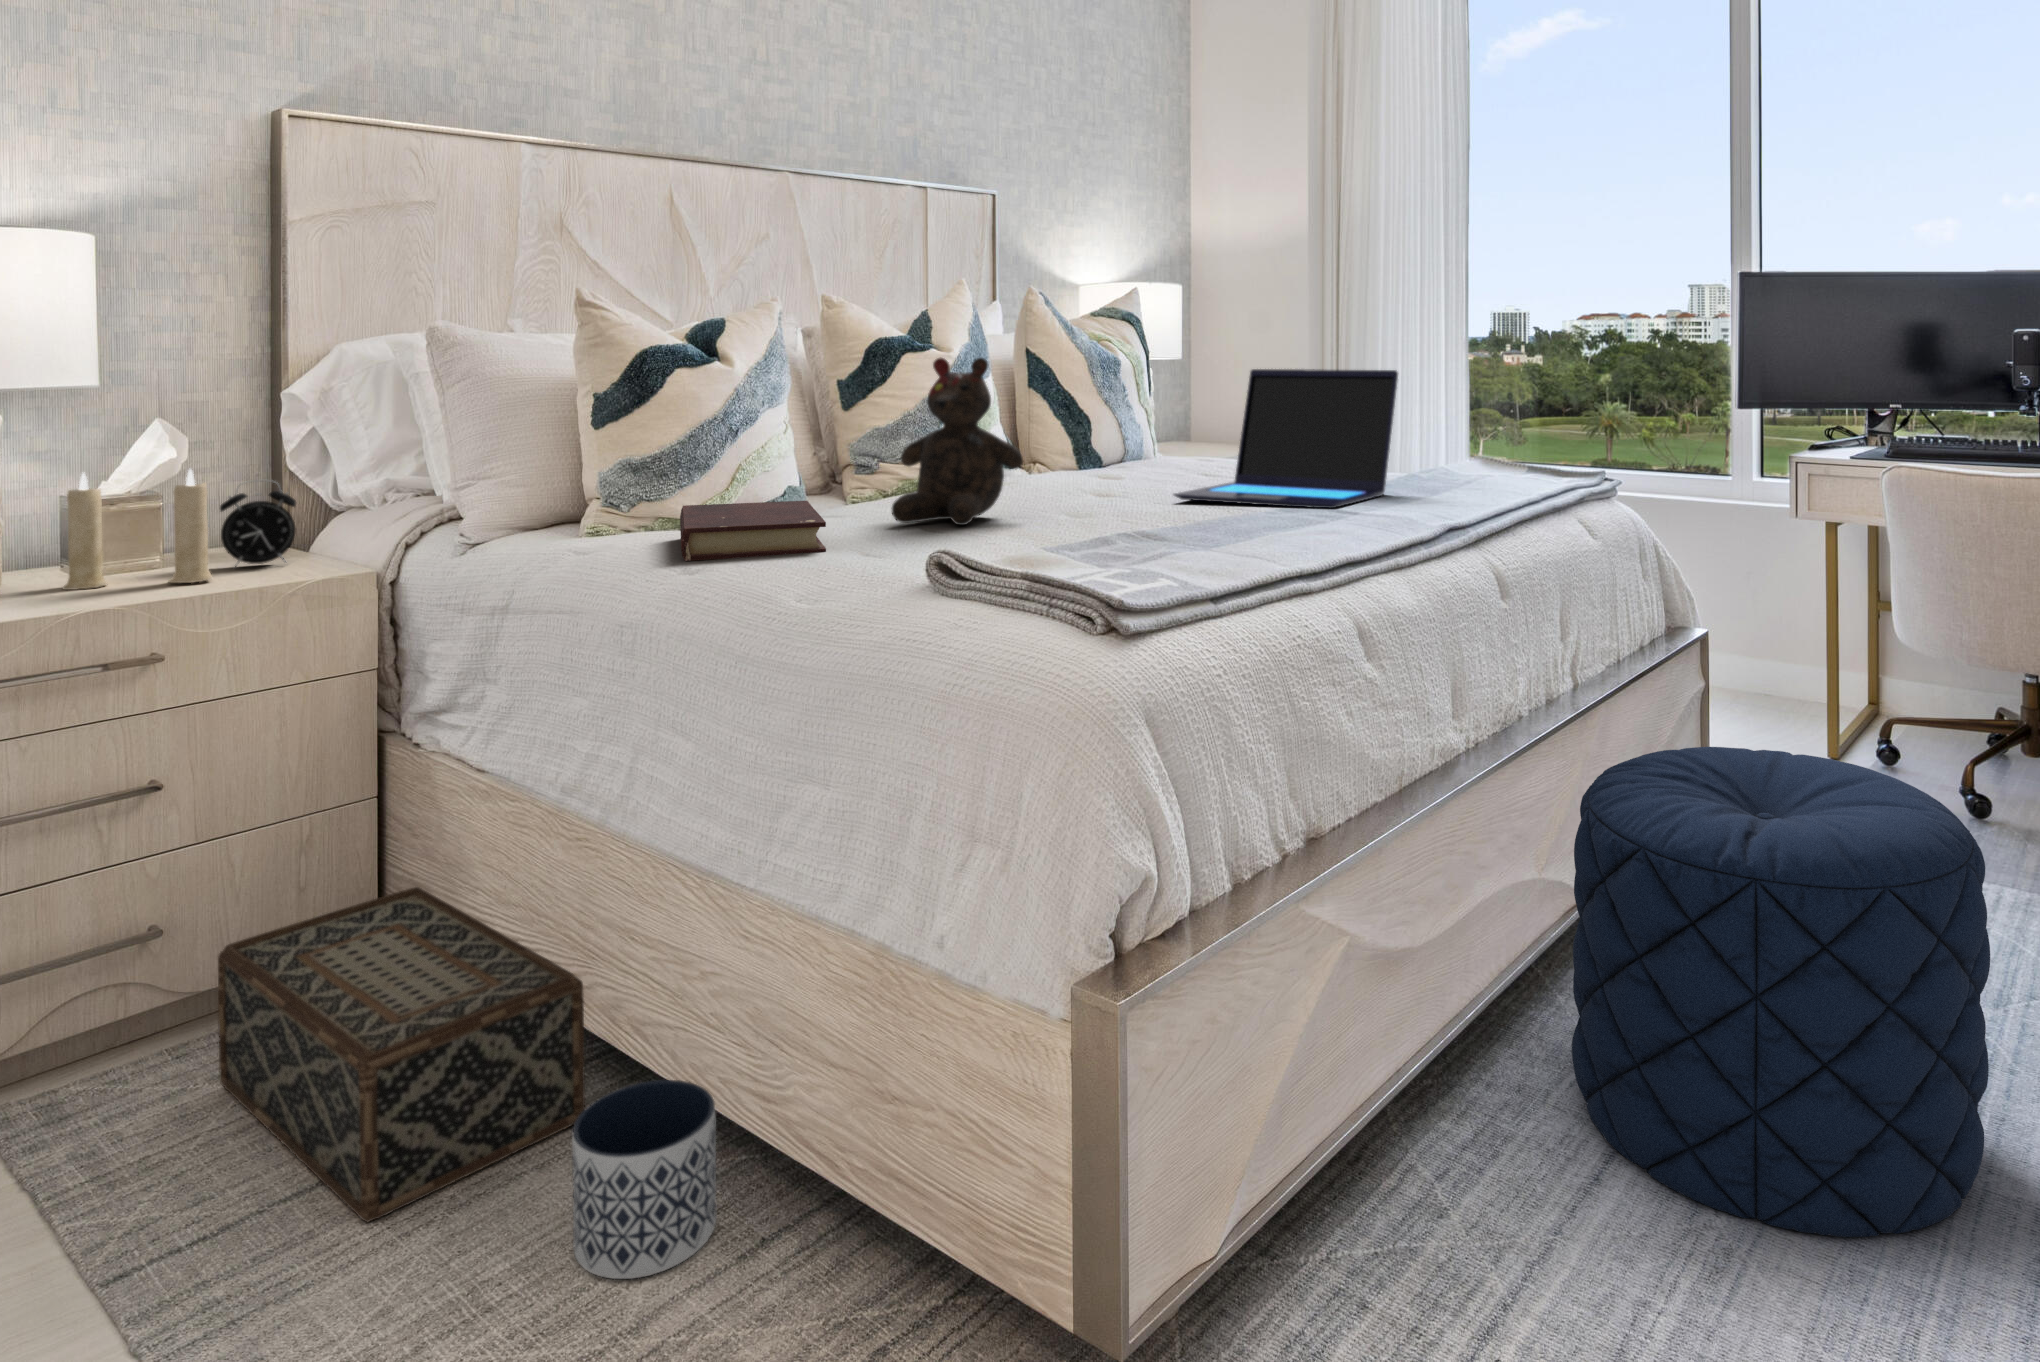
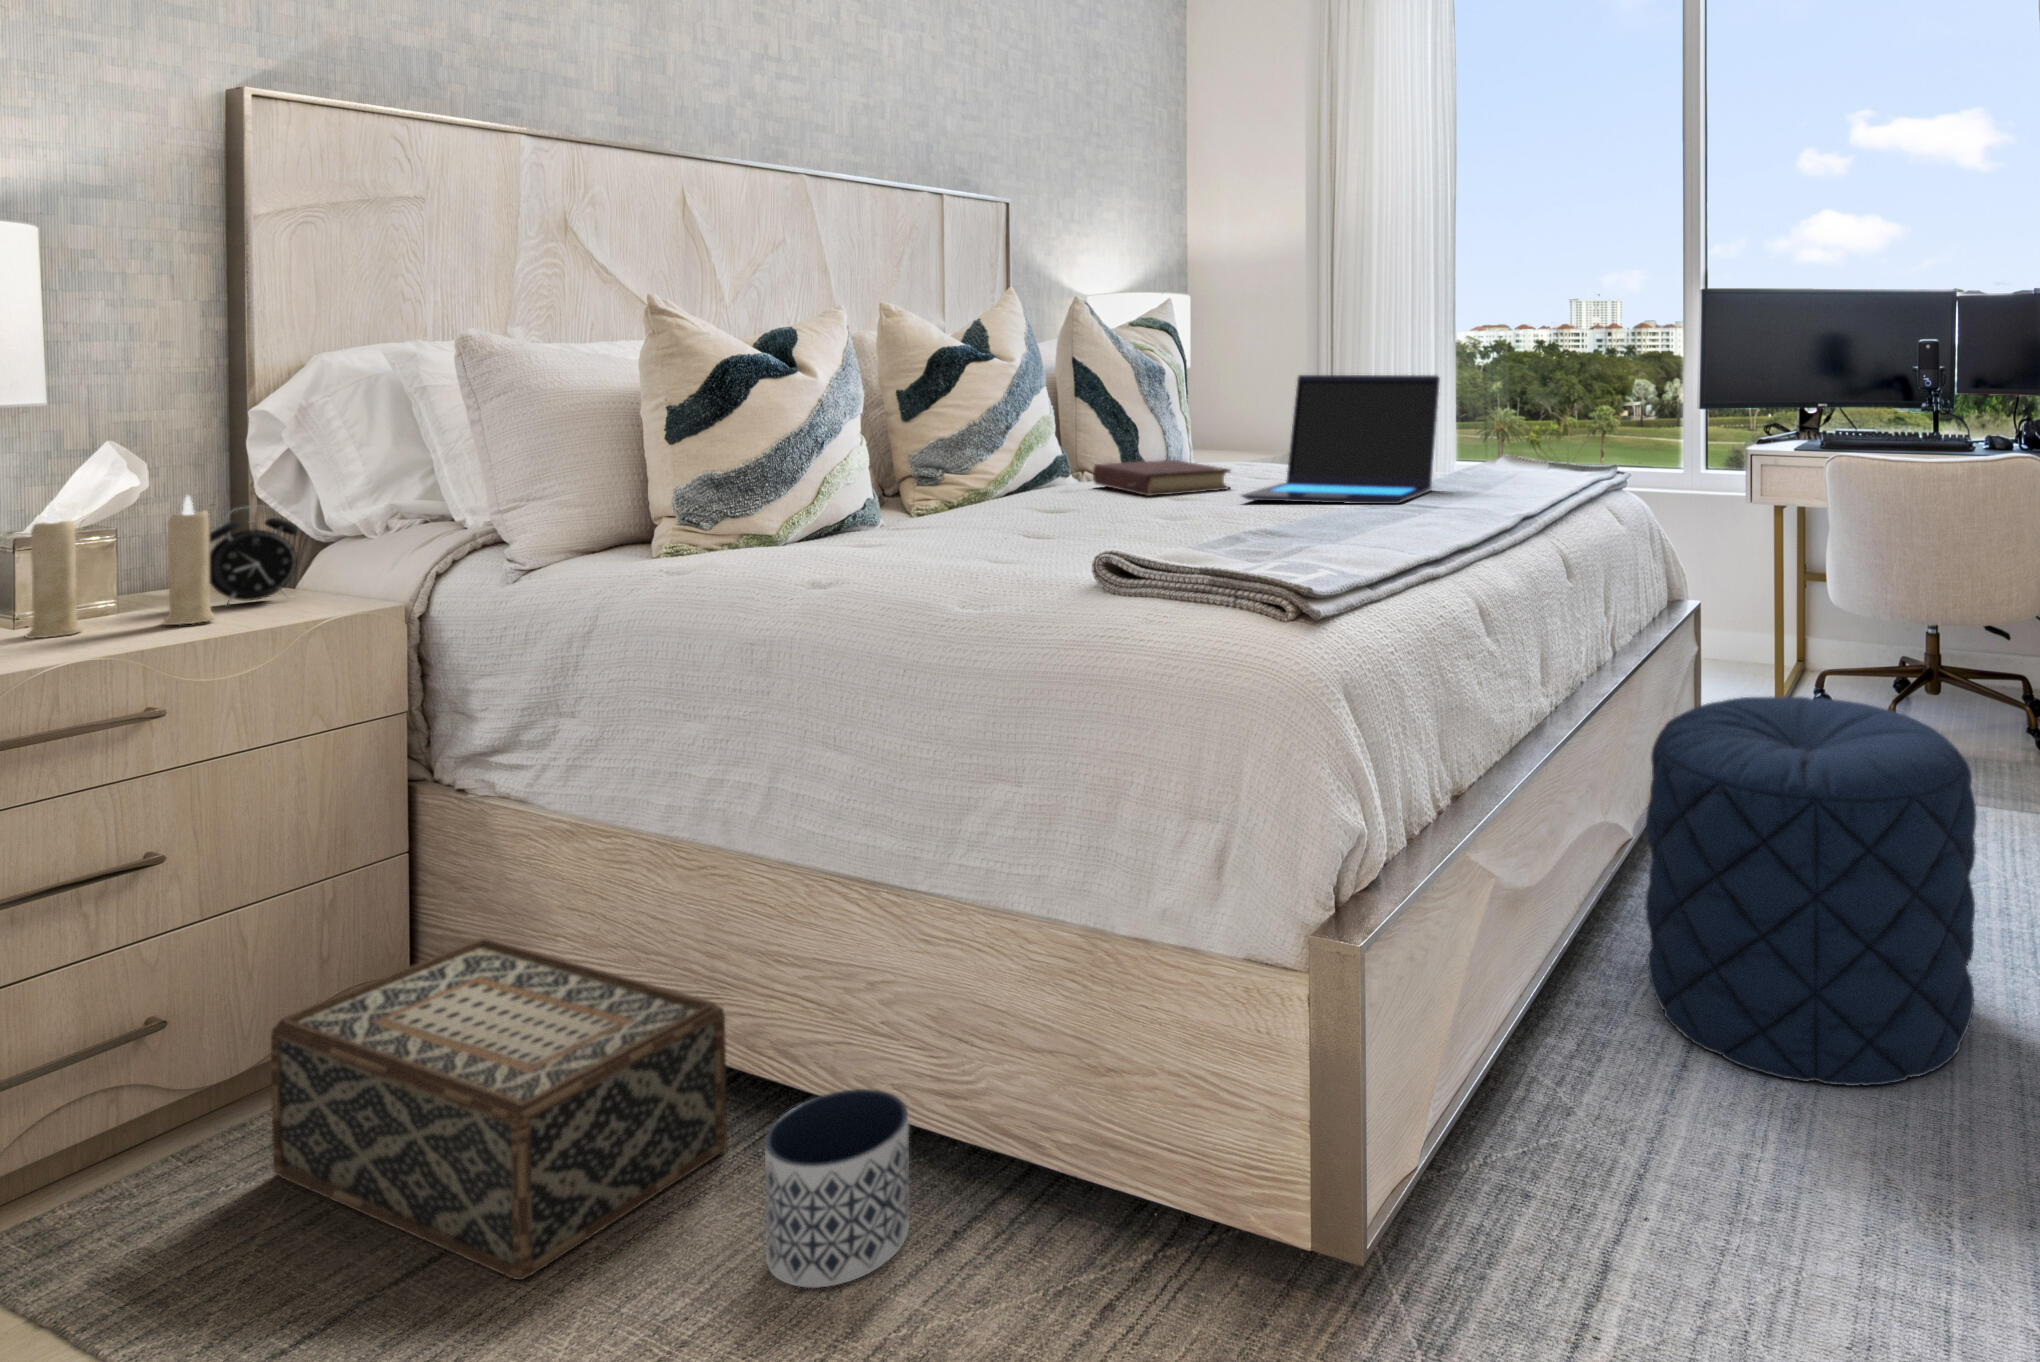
teddy bear: present [891,357,1023,525] -> none [979,366,1109,531]
book: present [680,501,826,561] -> present [1093,460,1230,496]

